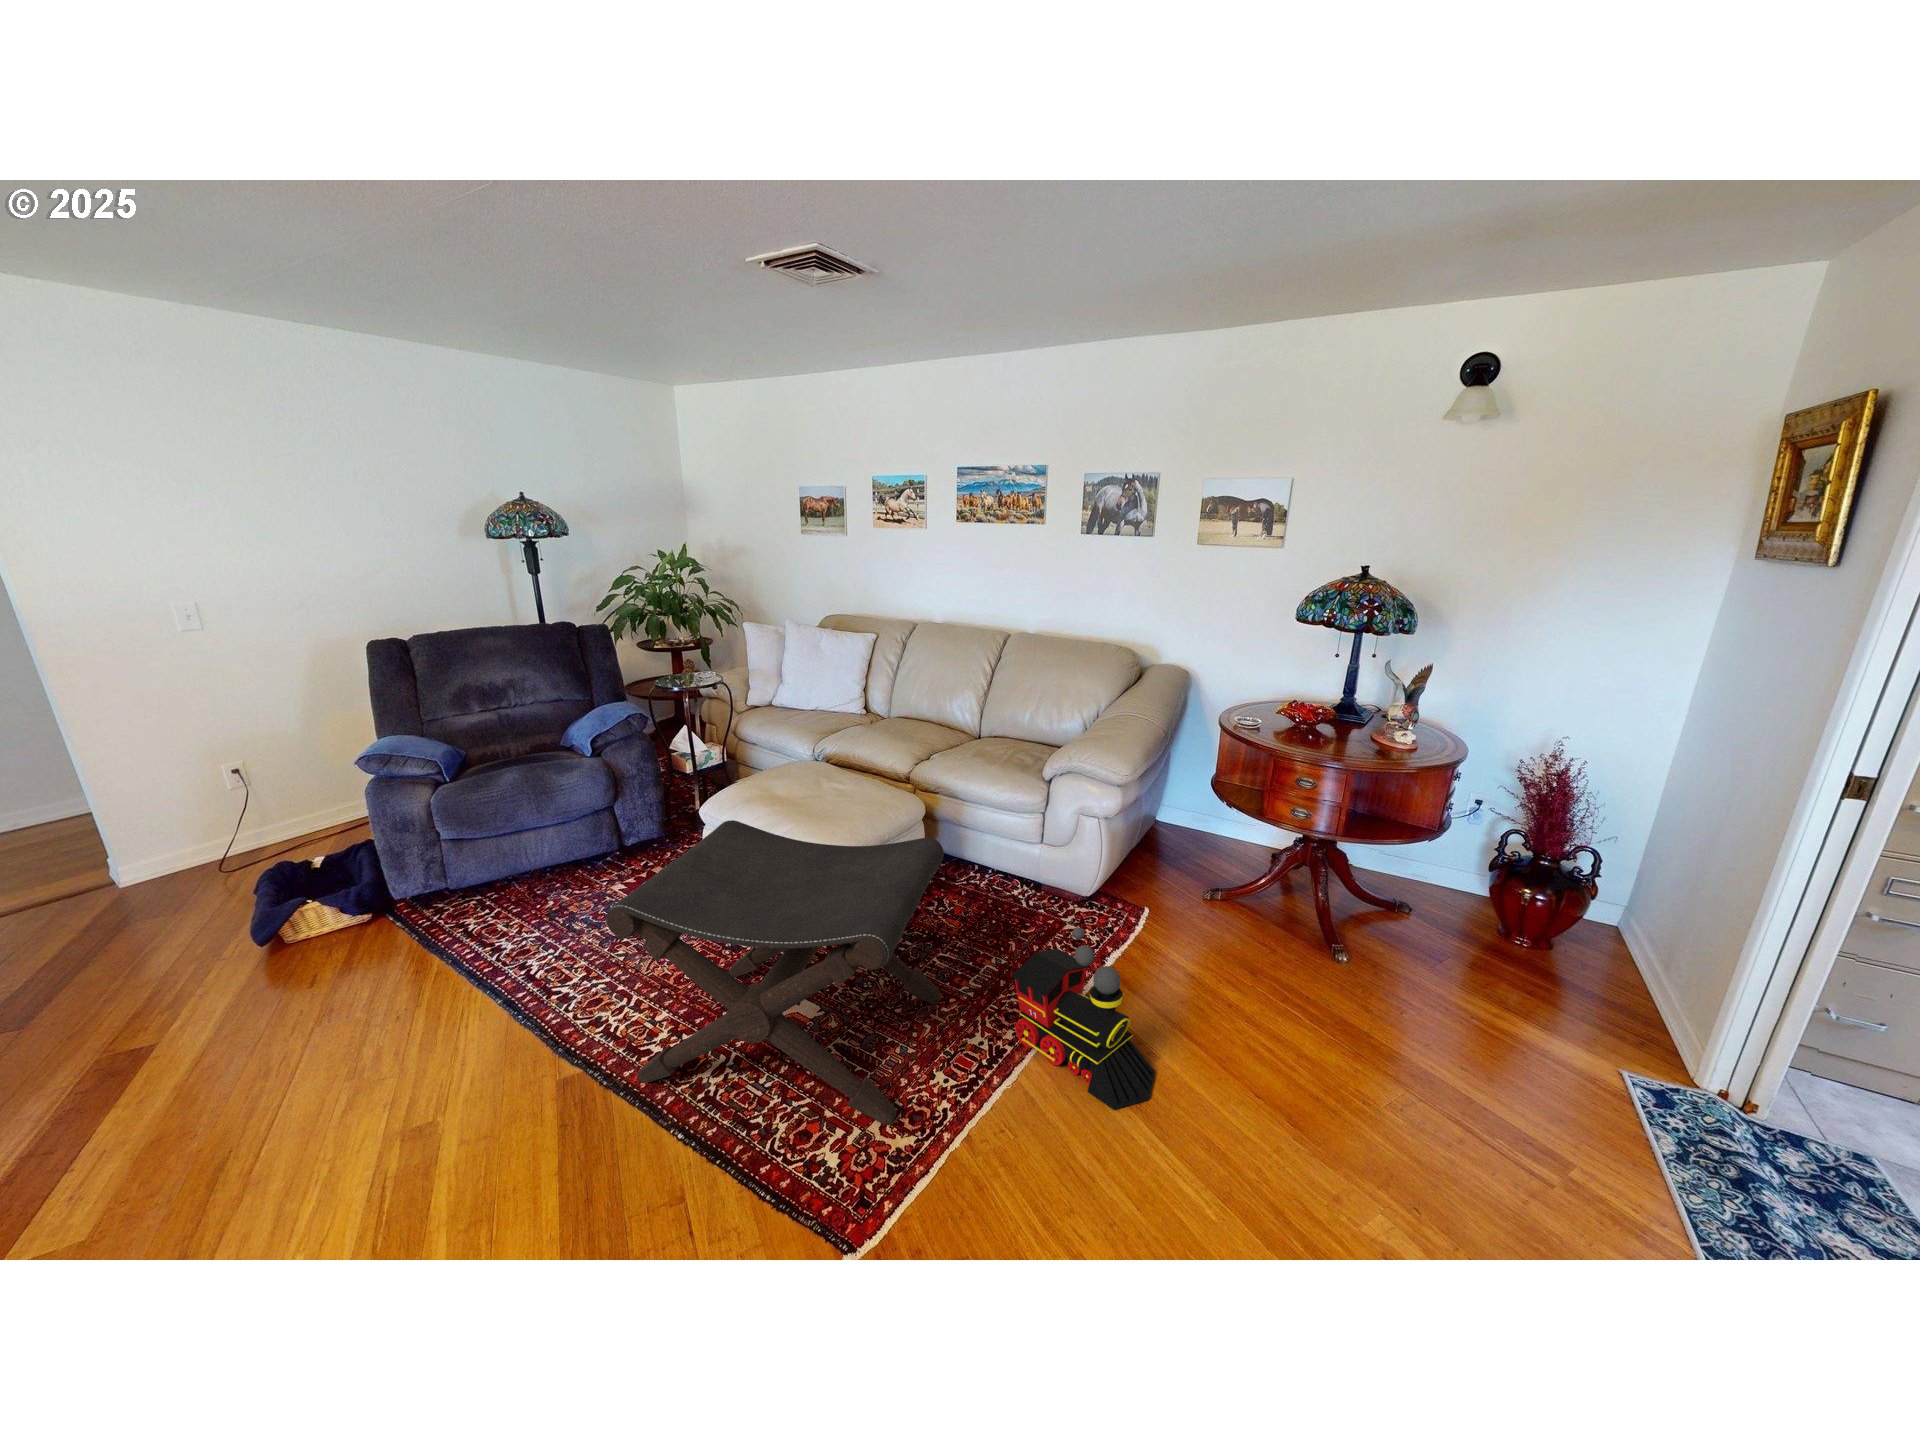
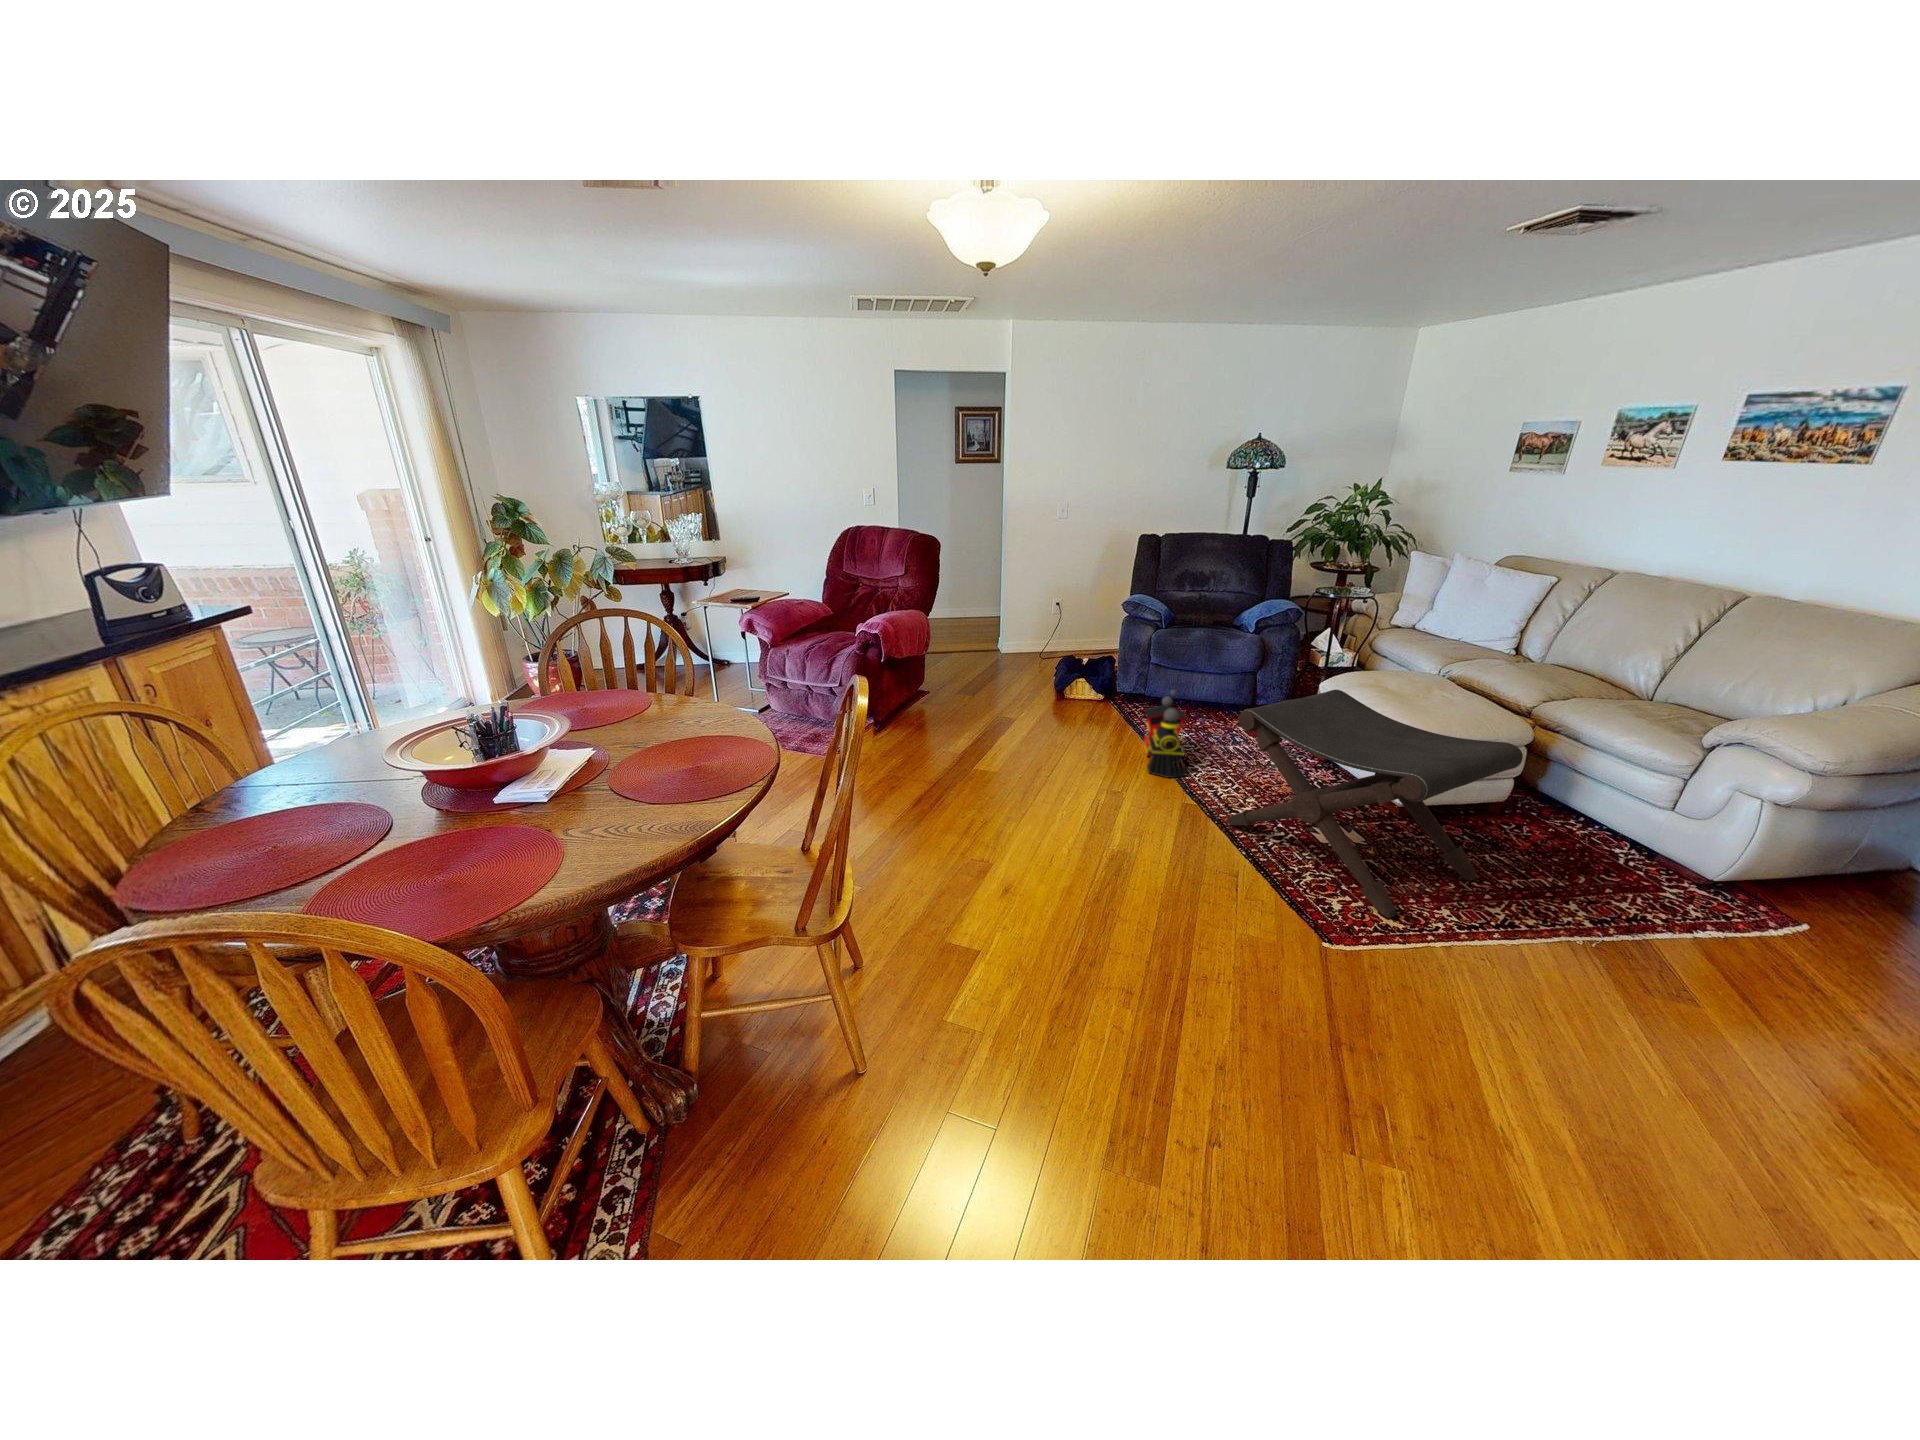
toy train: present [1012,927,1155,1110] -> present [1144,690,1187,778]

